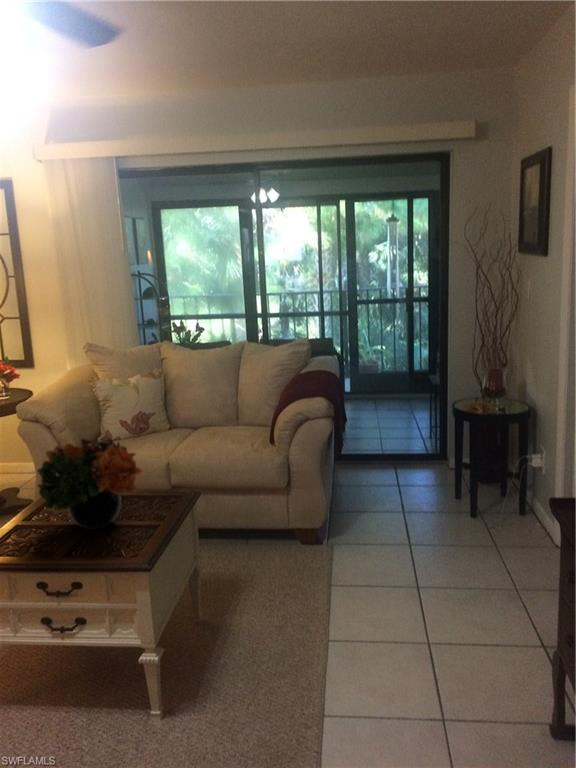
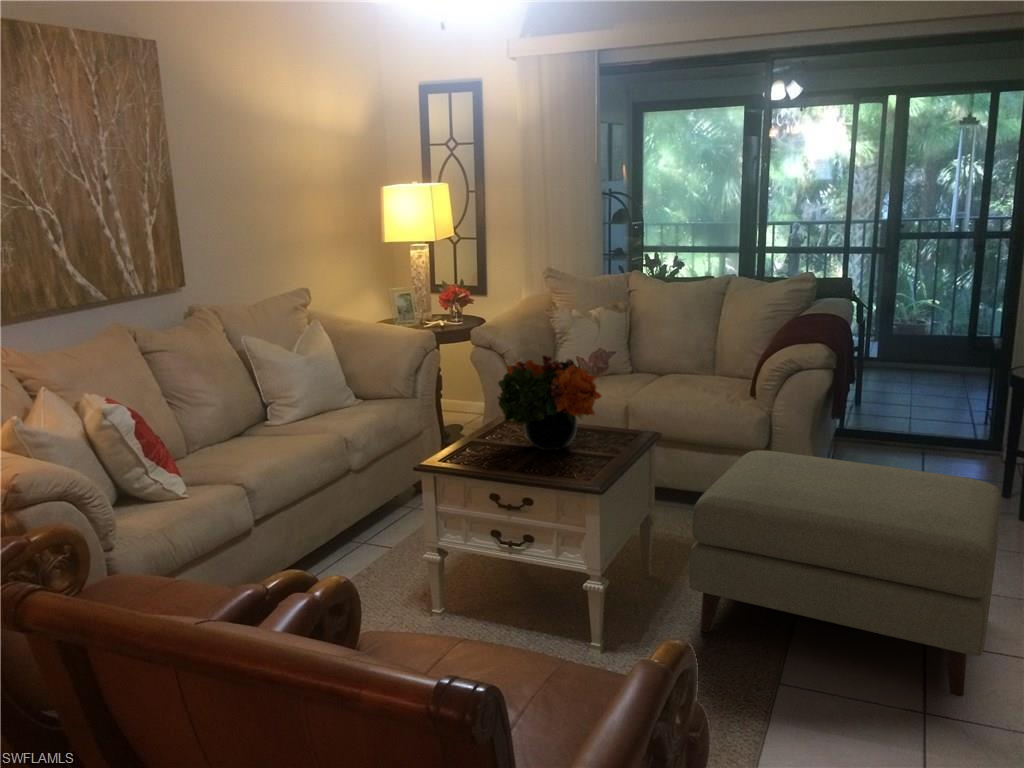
ottoman: none [235,496,480,695] -> present [689,450,1001,697]

